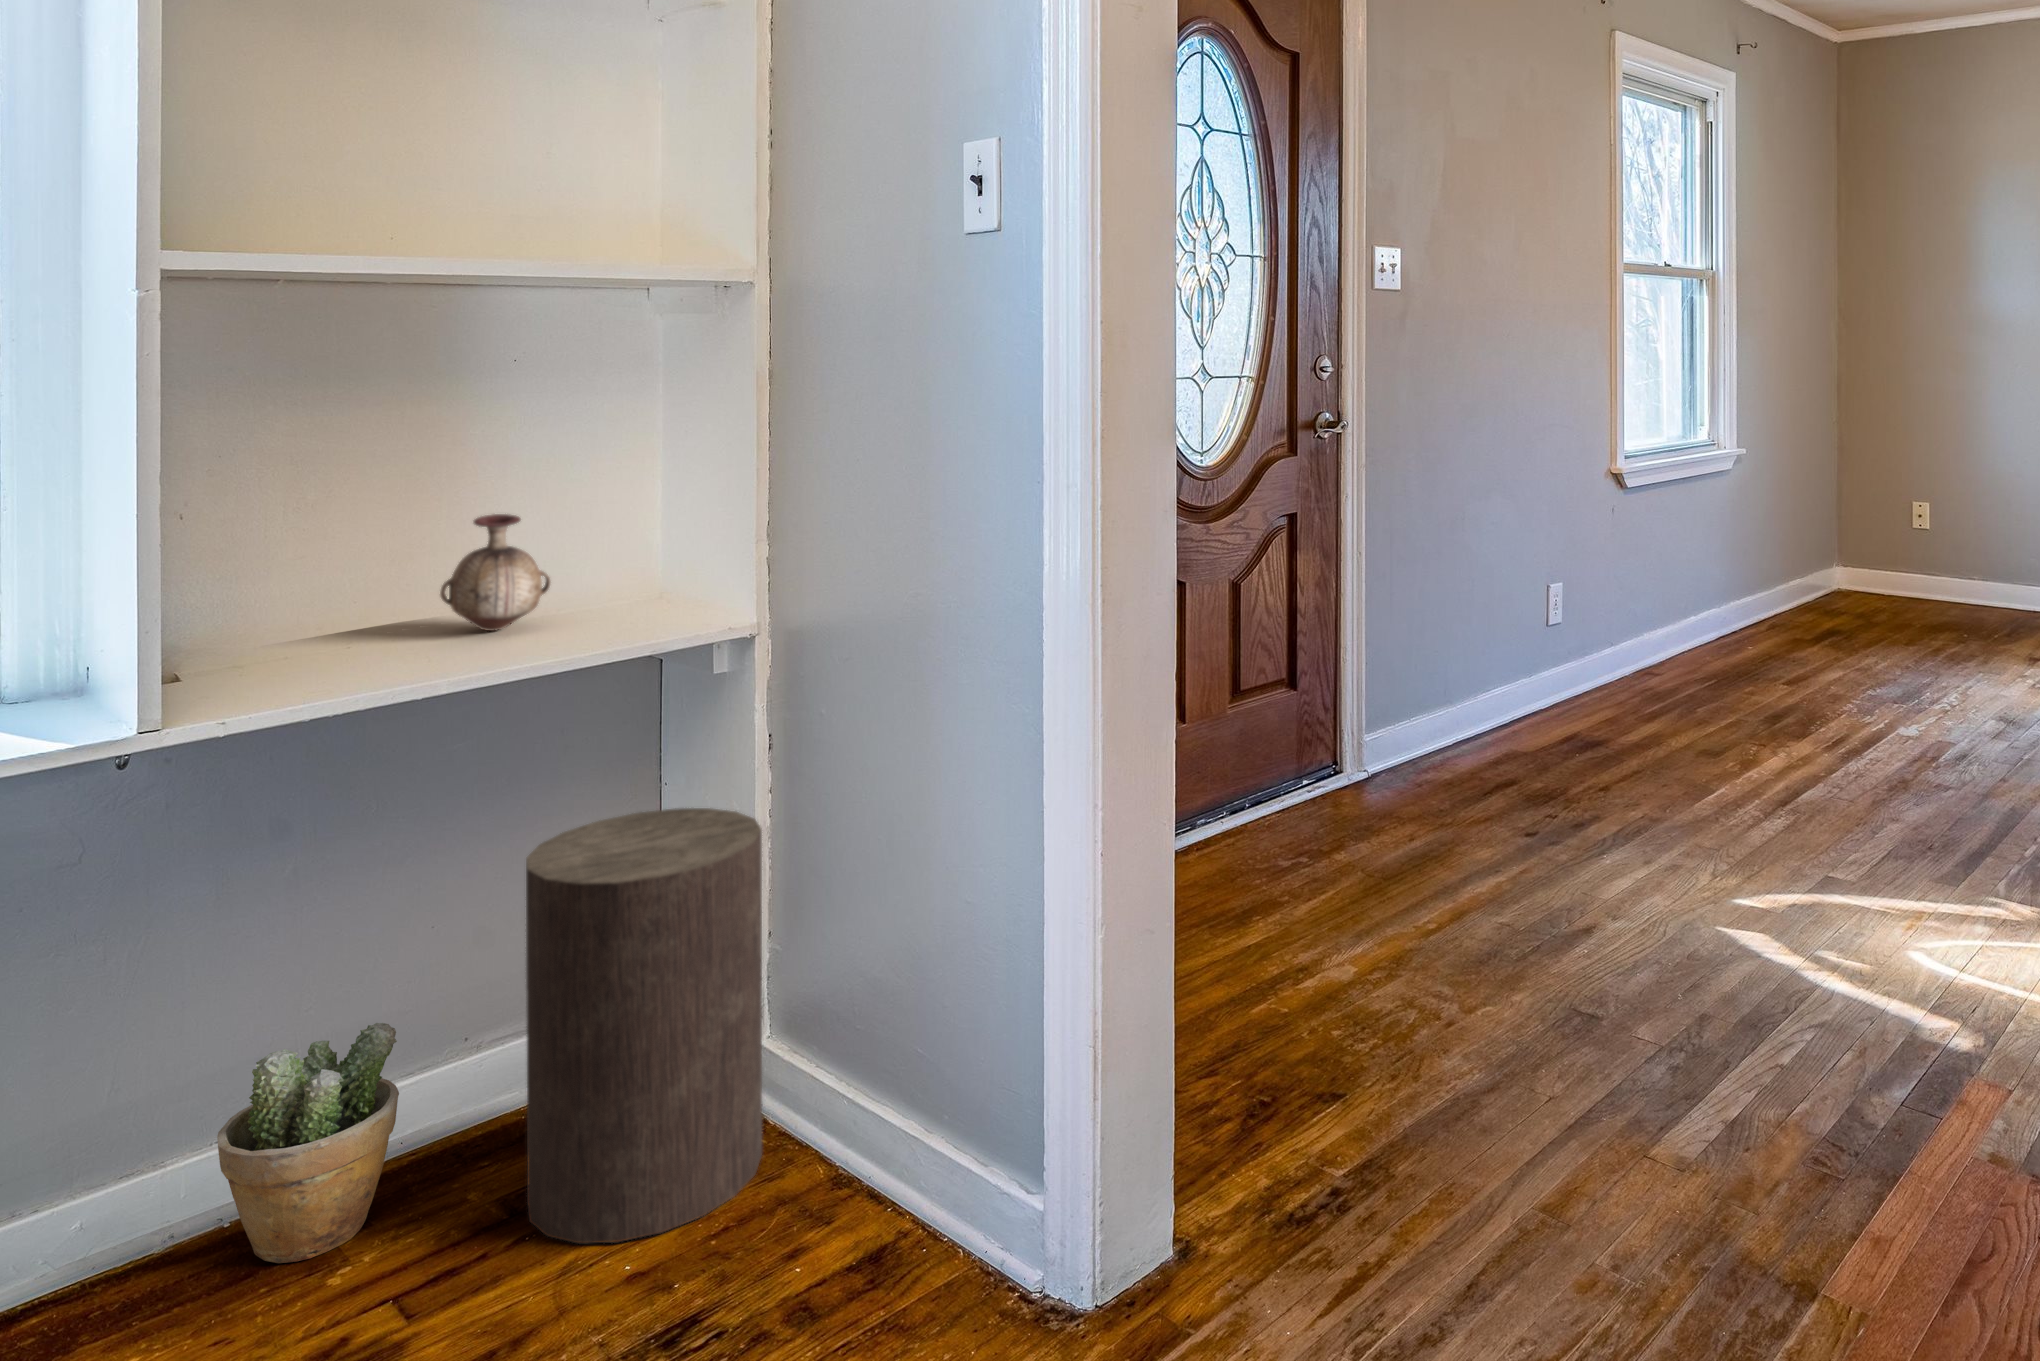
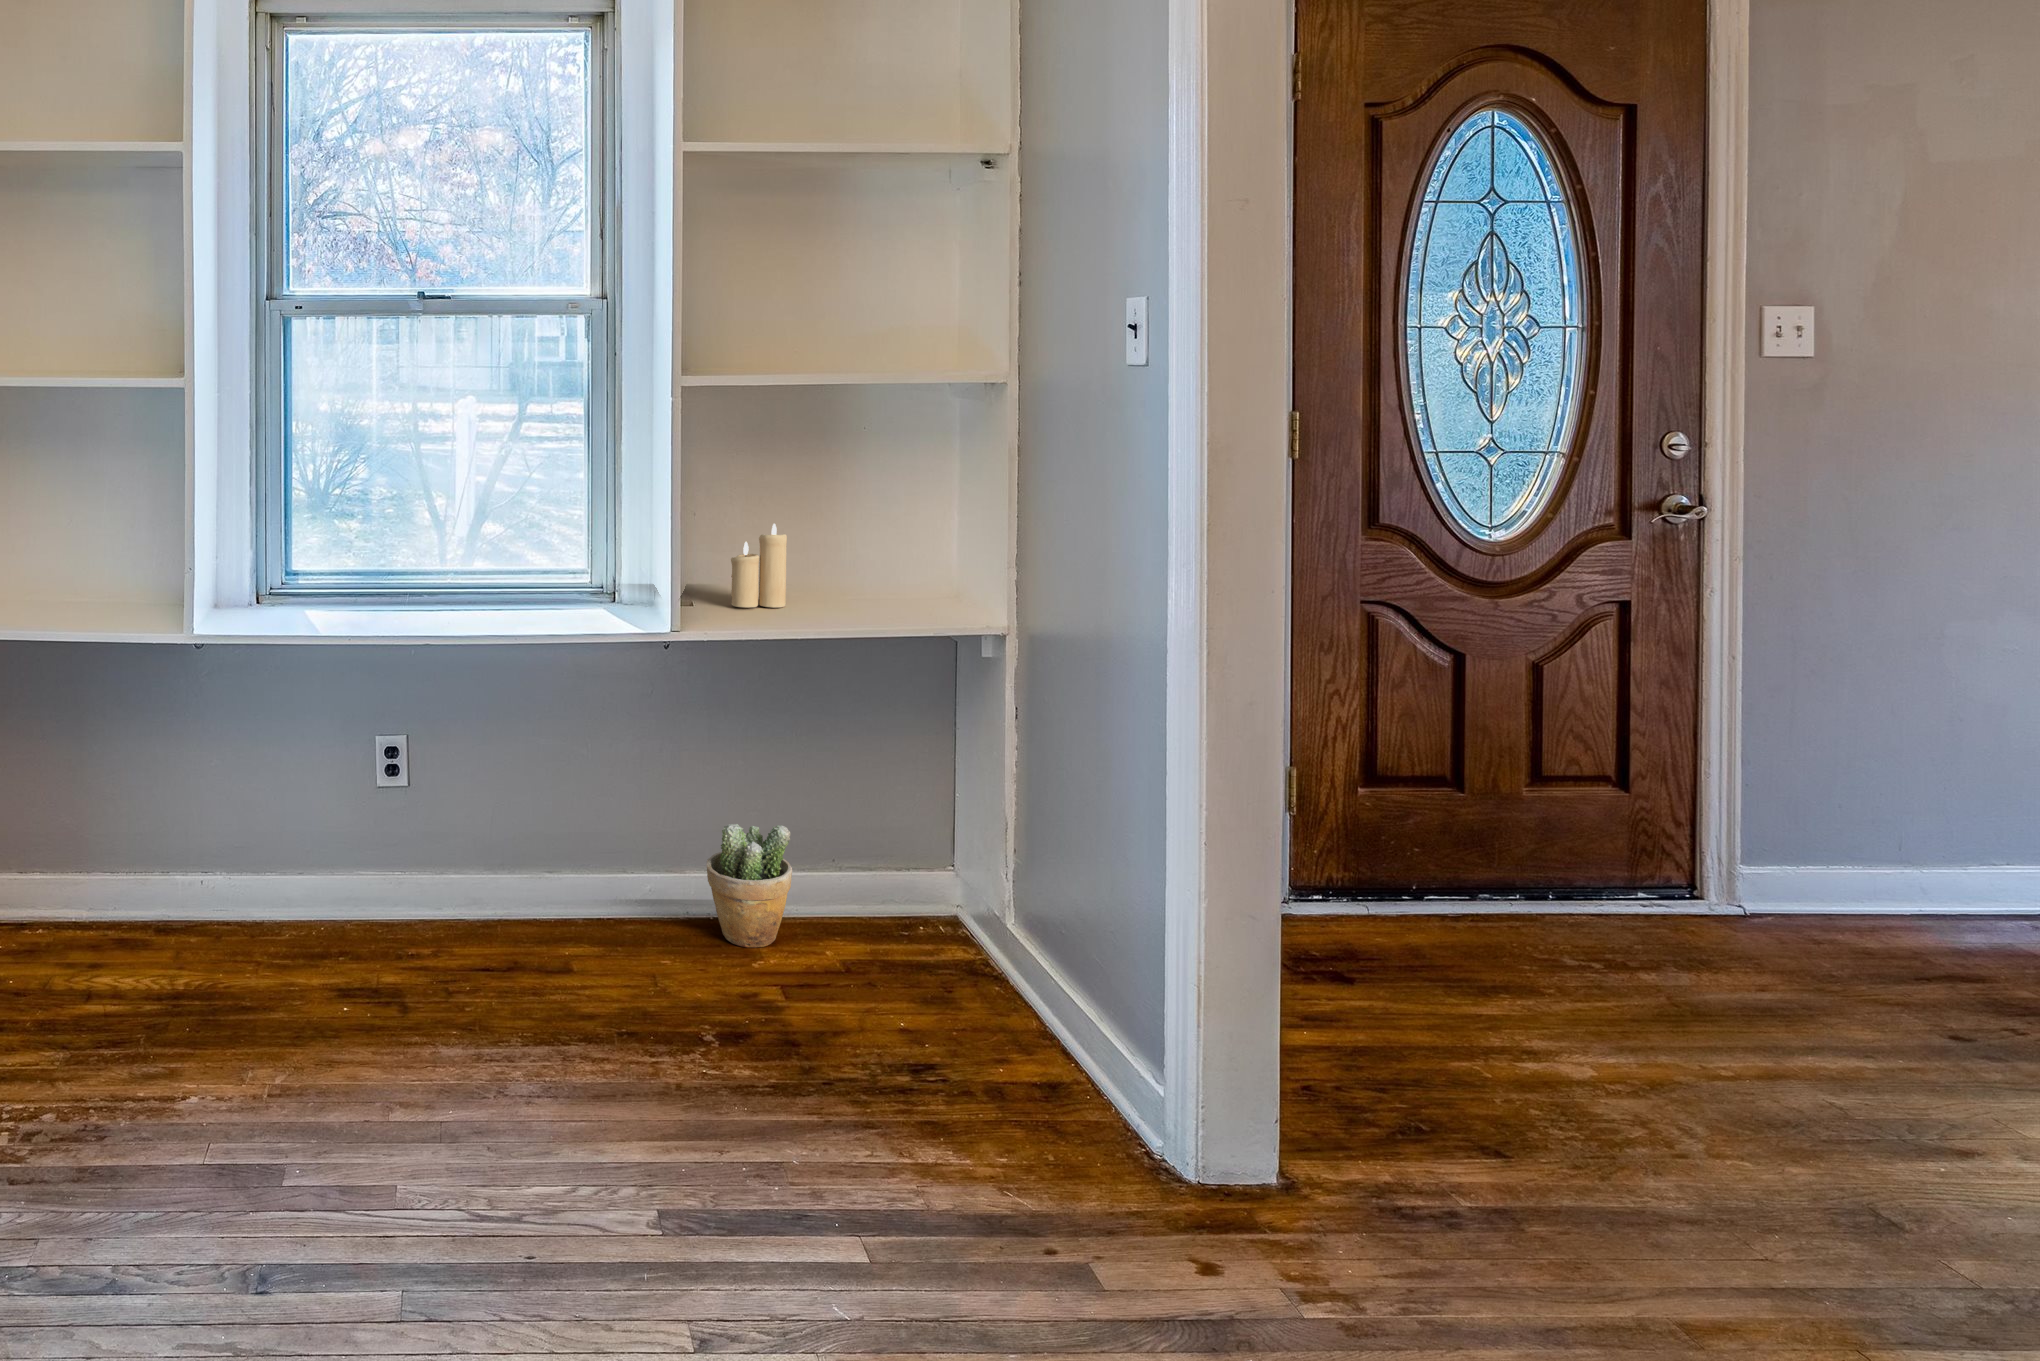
vase: present [440,514,550,631] -> none [819,528,882,602]
candle: none [266,518,381,669] -> present [731,524,787,608]
stool: present [526,808,762,1244] -> none [855,738,1001,1015]

